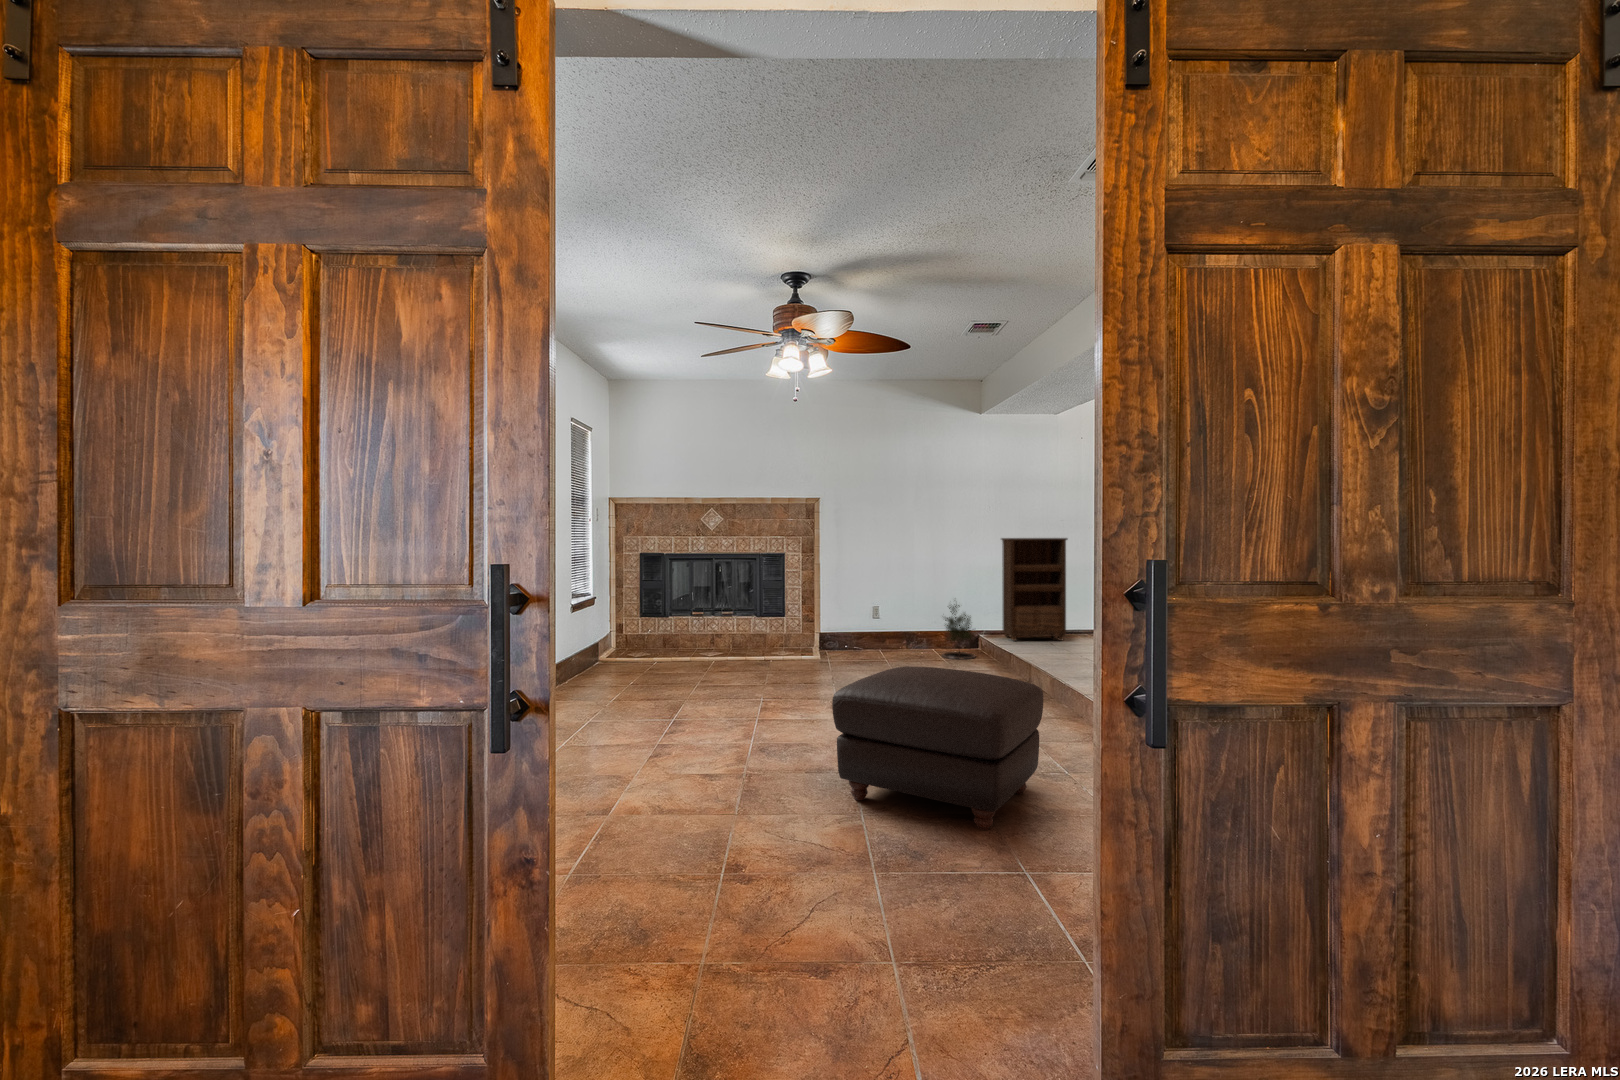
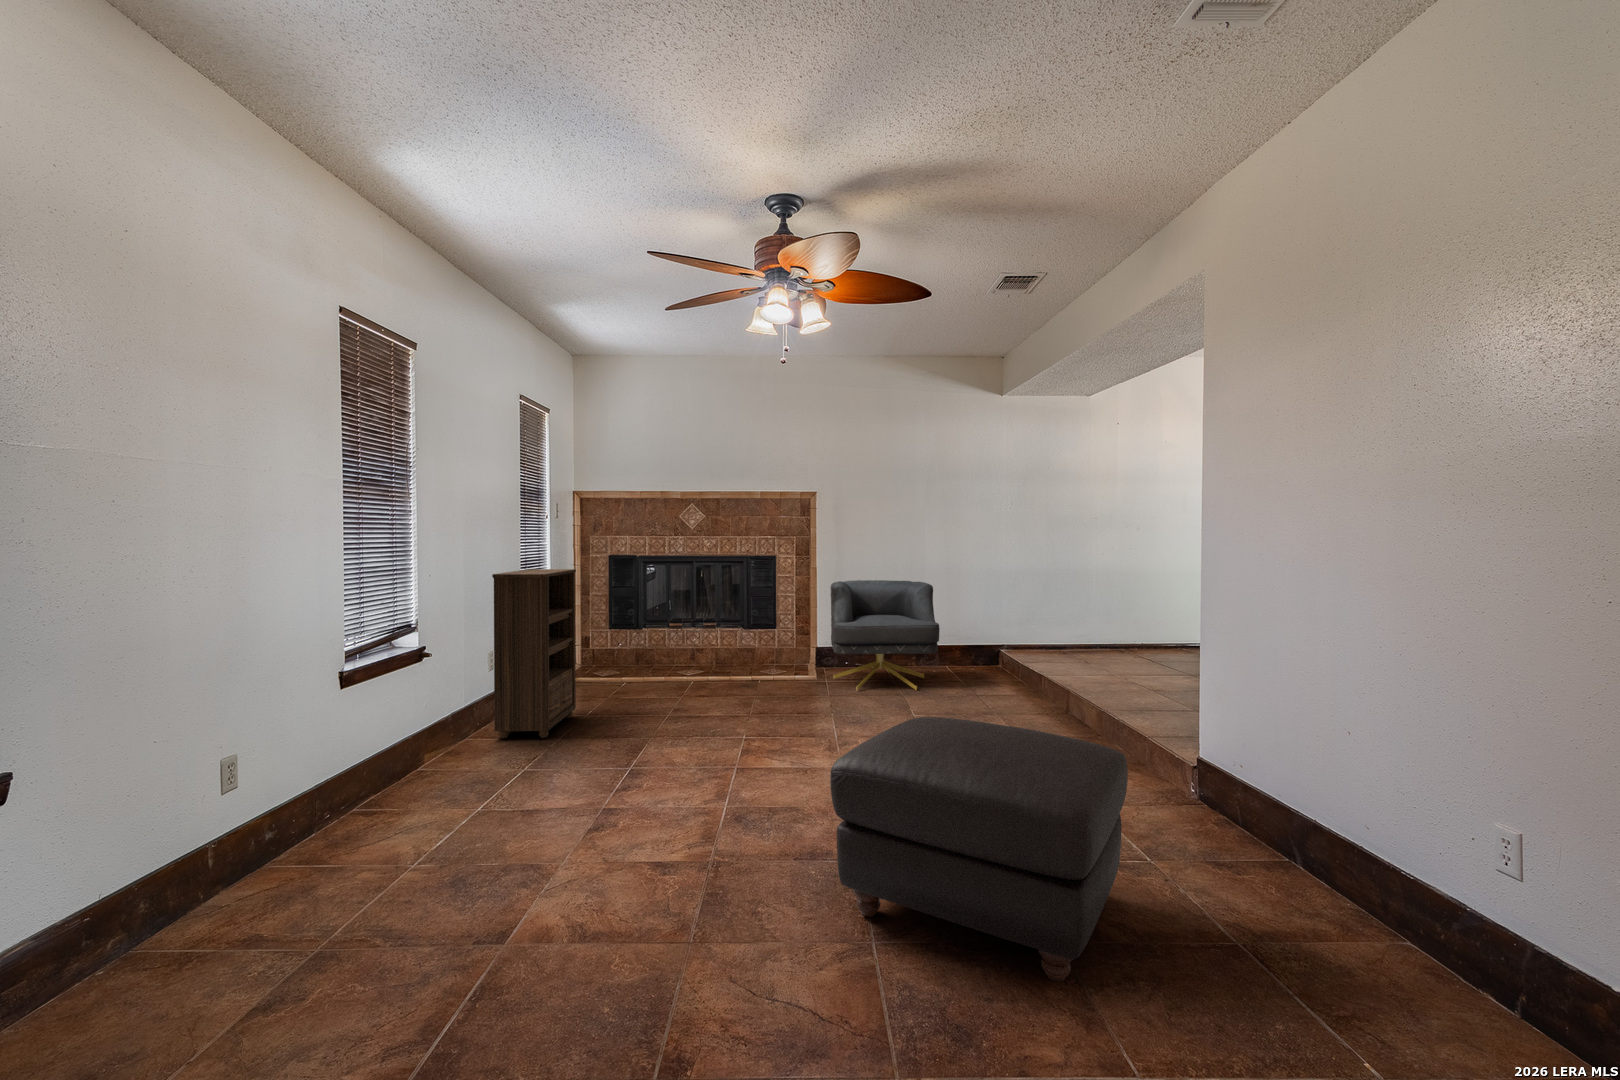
bookshelf: present [1001,538,1067,641] -> present [492,569,576,738]
armchair: none [833,574,926,668] -> present [831,580,940,691]
potted tree: present [942,604,975,659] -> none [955,607,997,679]

